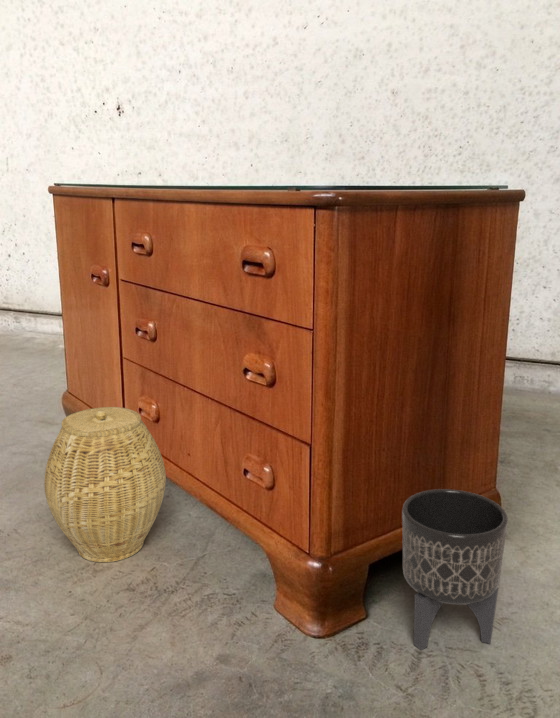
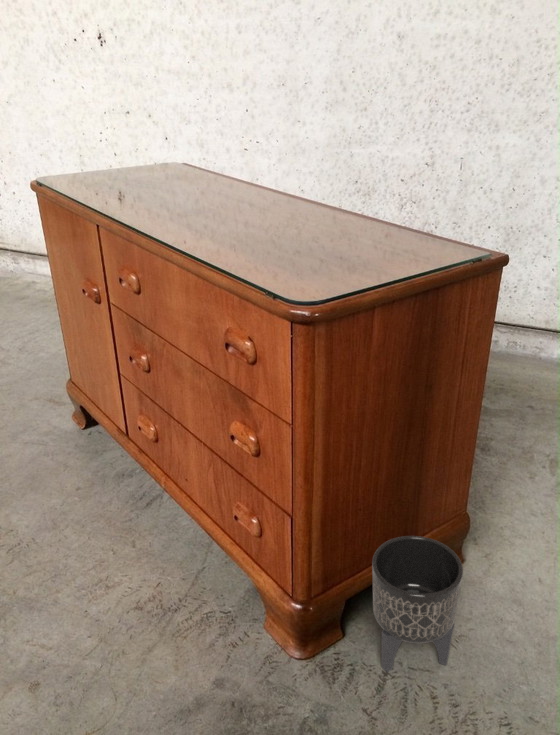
woven basket: present [44,407,166,562] -> none [58,439,167,578]

